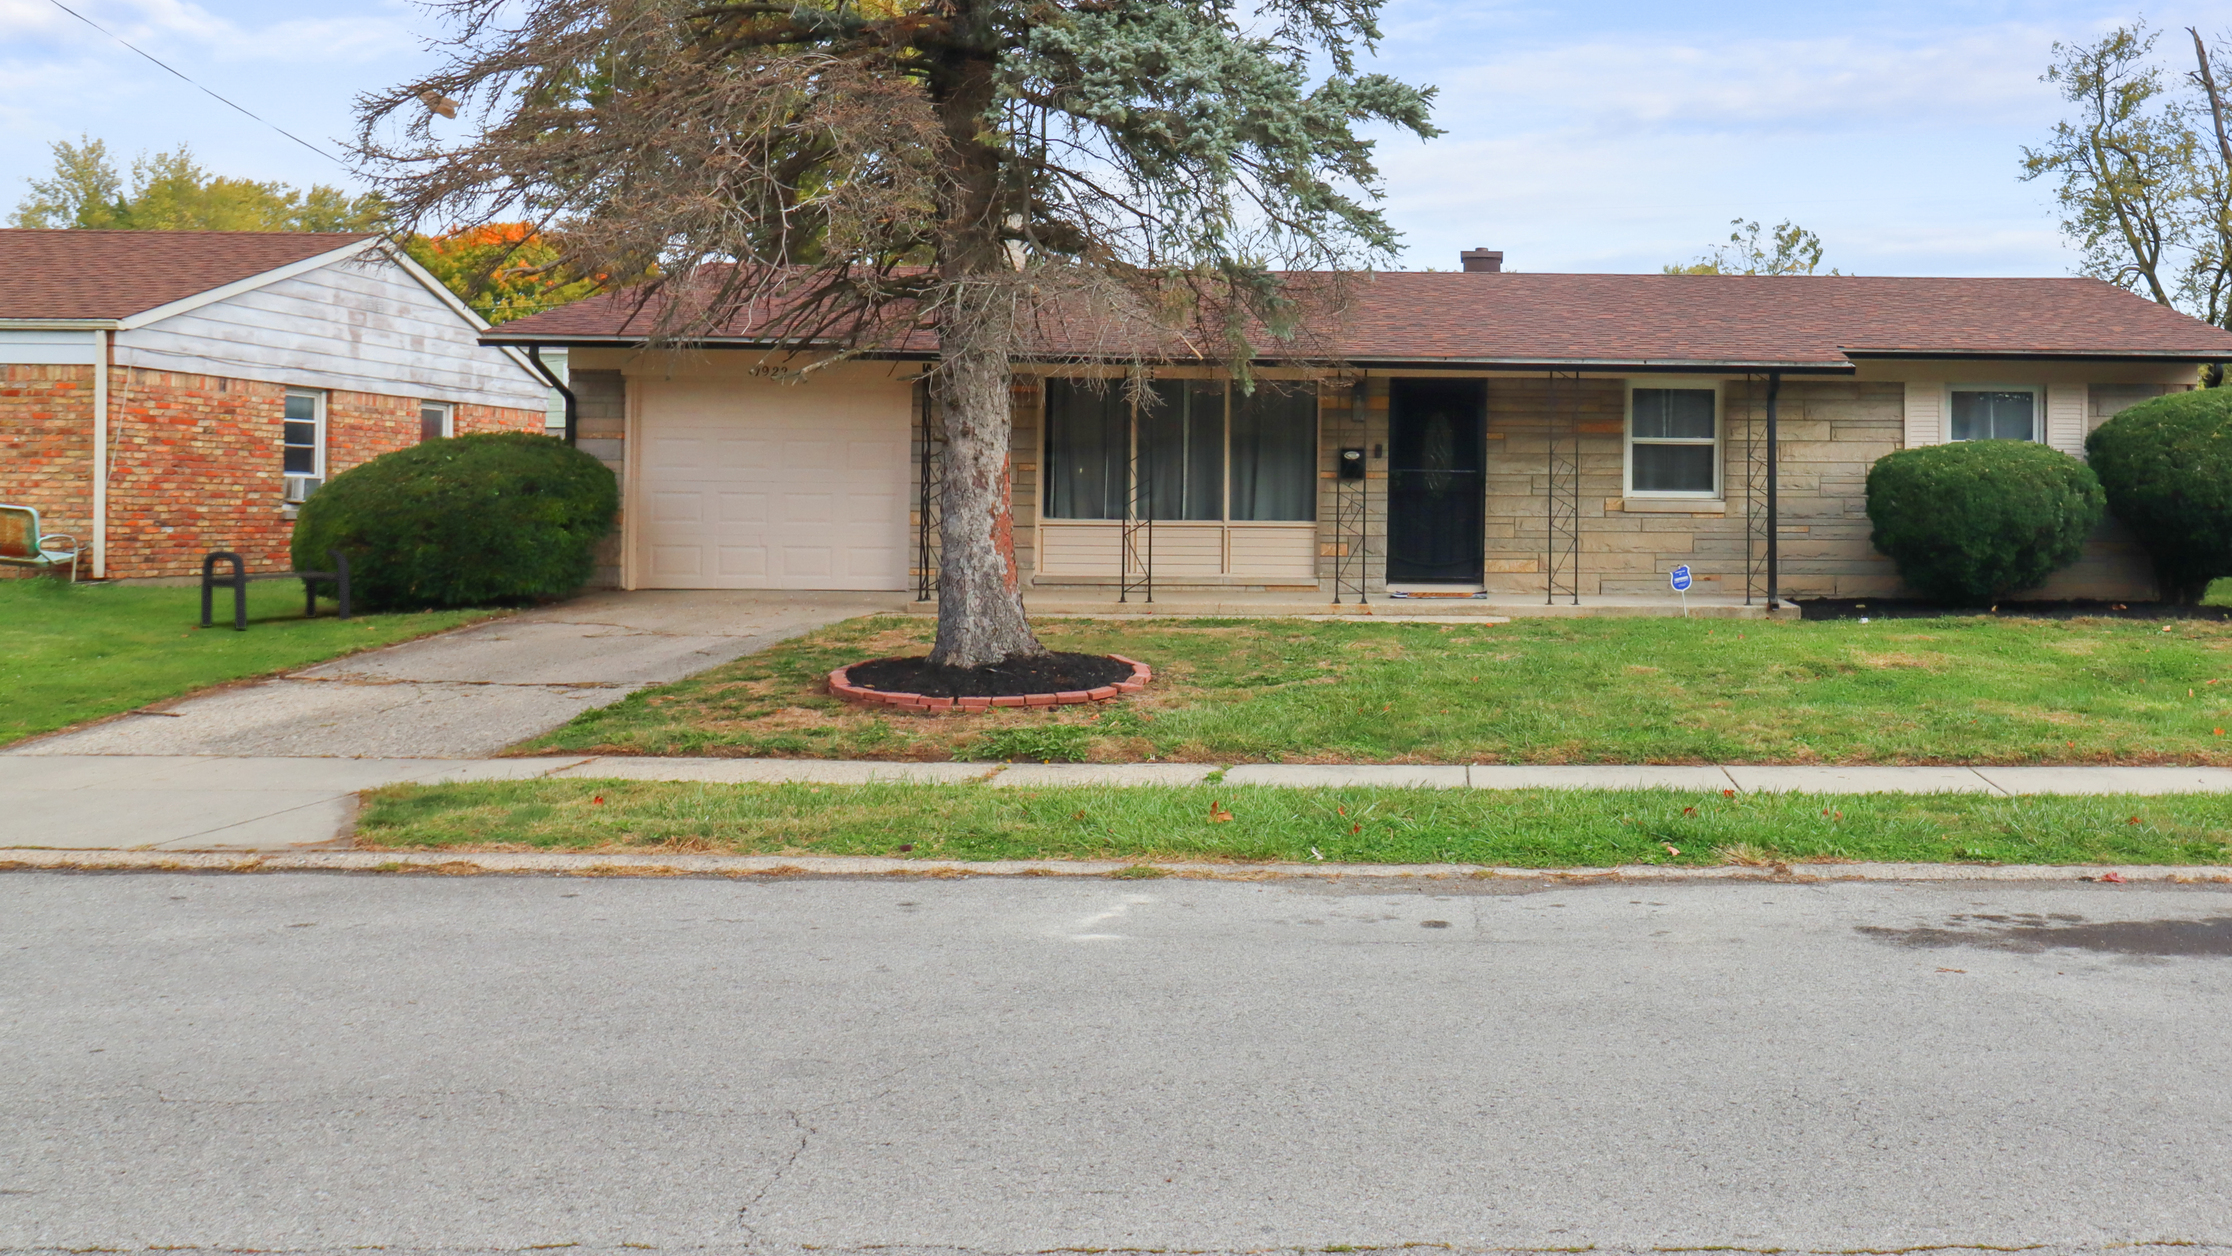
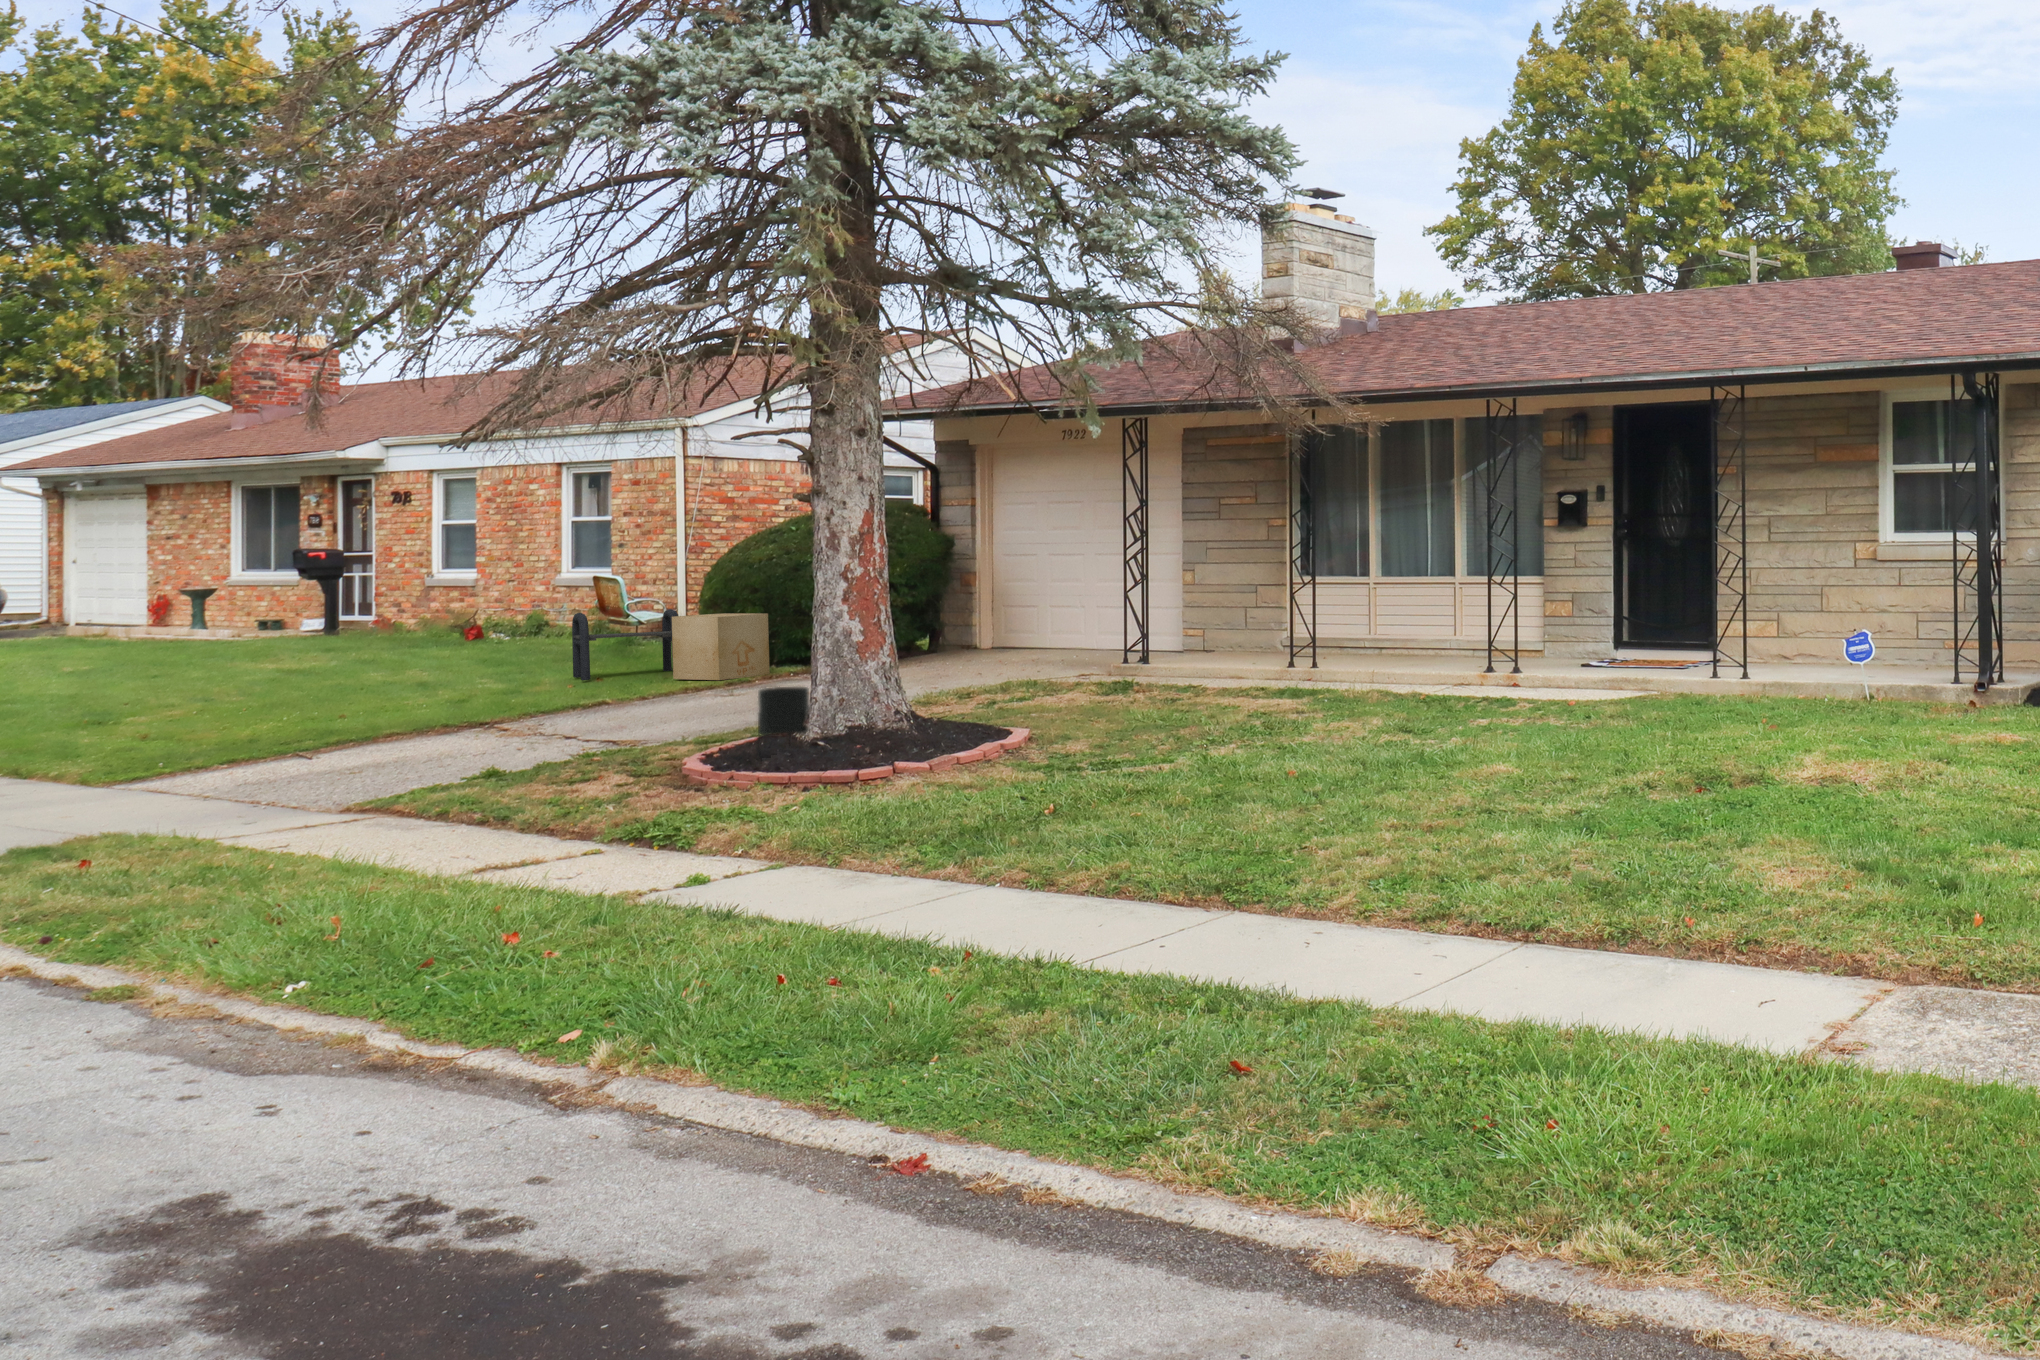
cardboard box: none [380,552,491,625] -> present [672,613,770,680]
planter: none [896,619,946,689] -> present [758,687,809,746]

